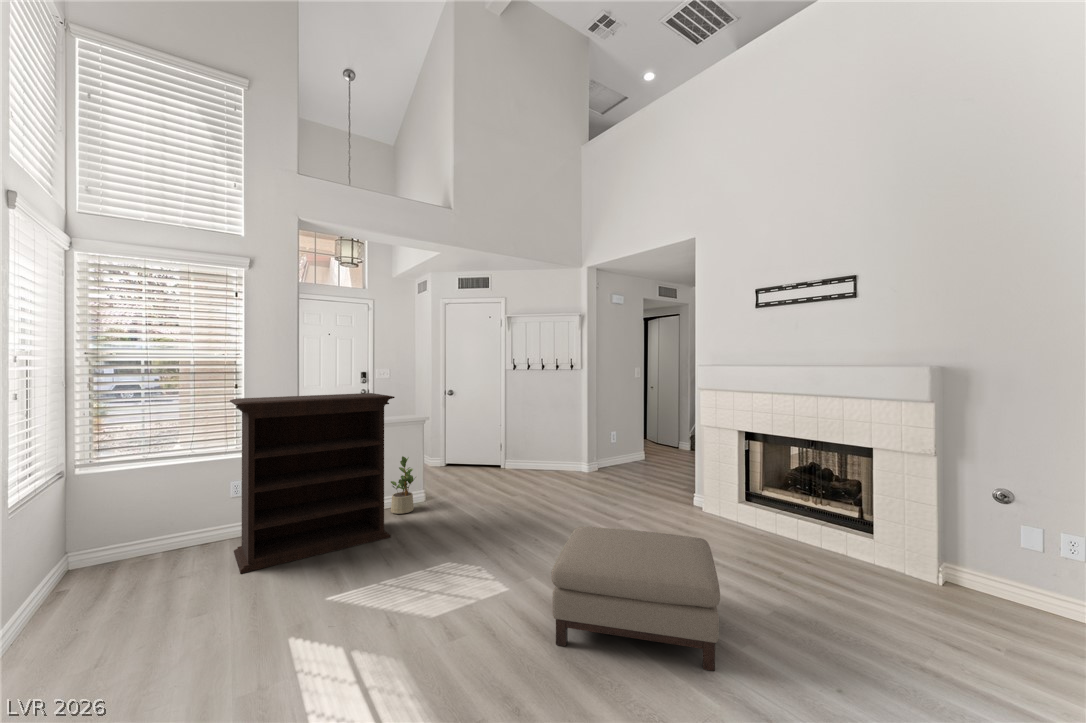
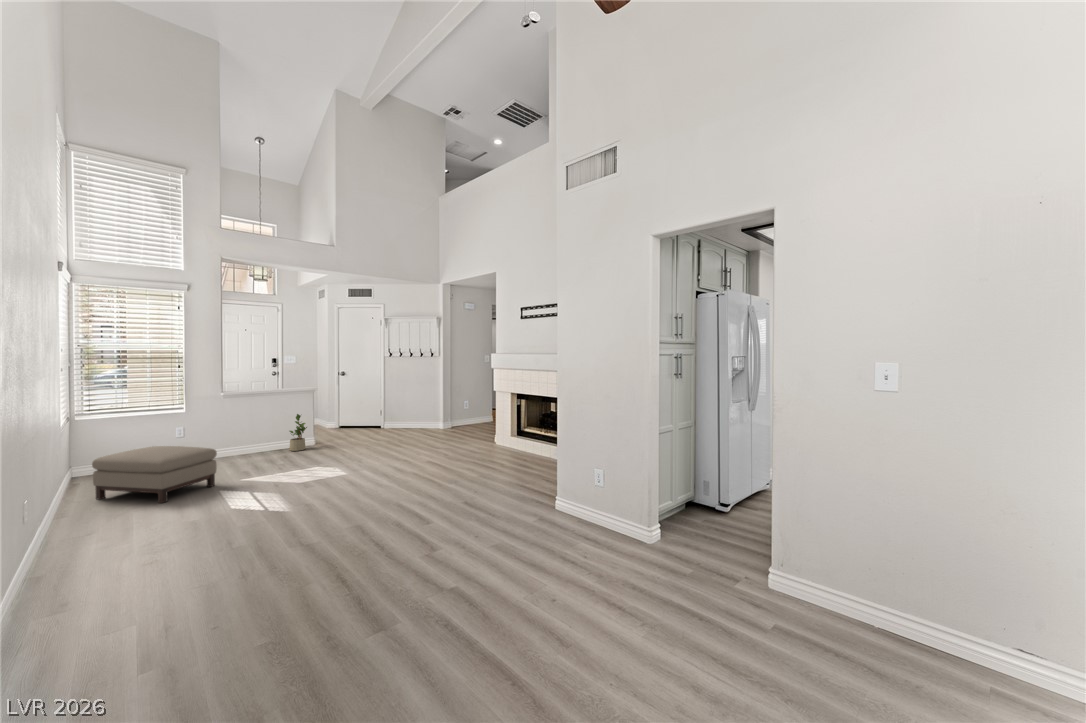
bookshelf: present [230,393,395,574] -> none [177,372,287,475]
ottoman: present [551,527,720,671] -> present [92,446,217,503]

